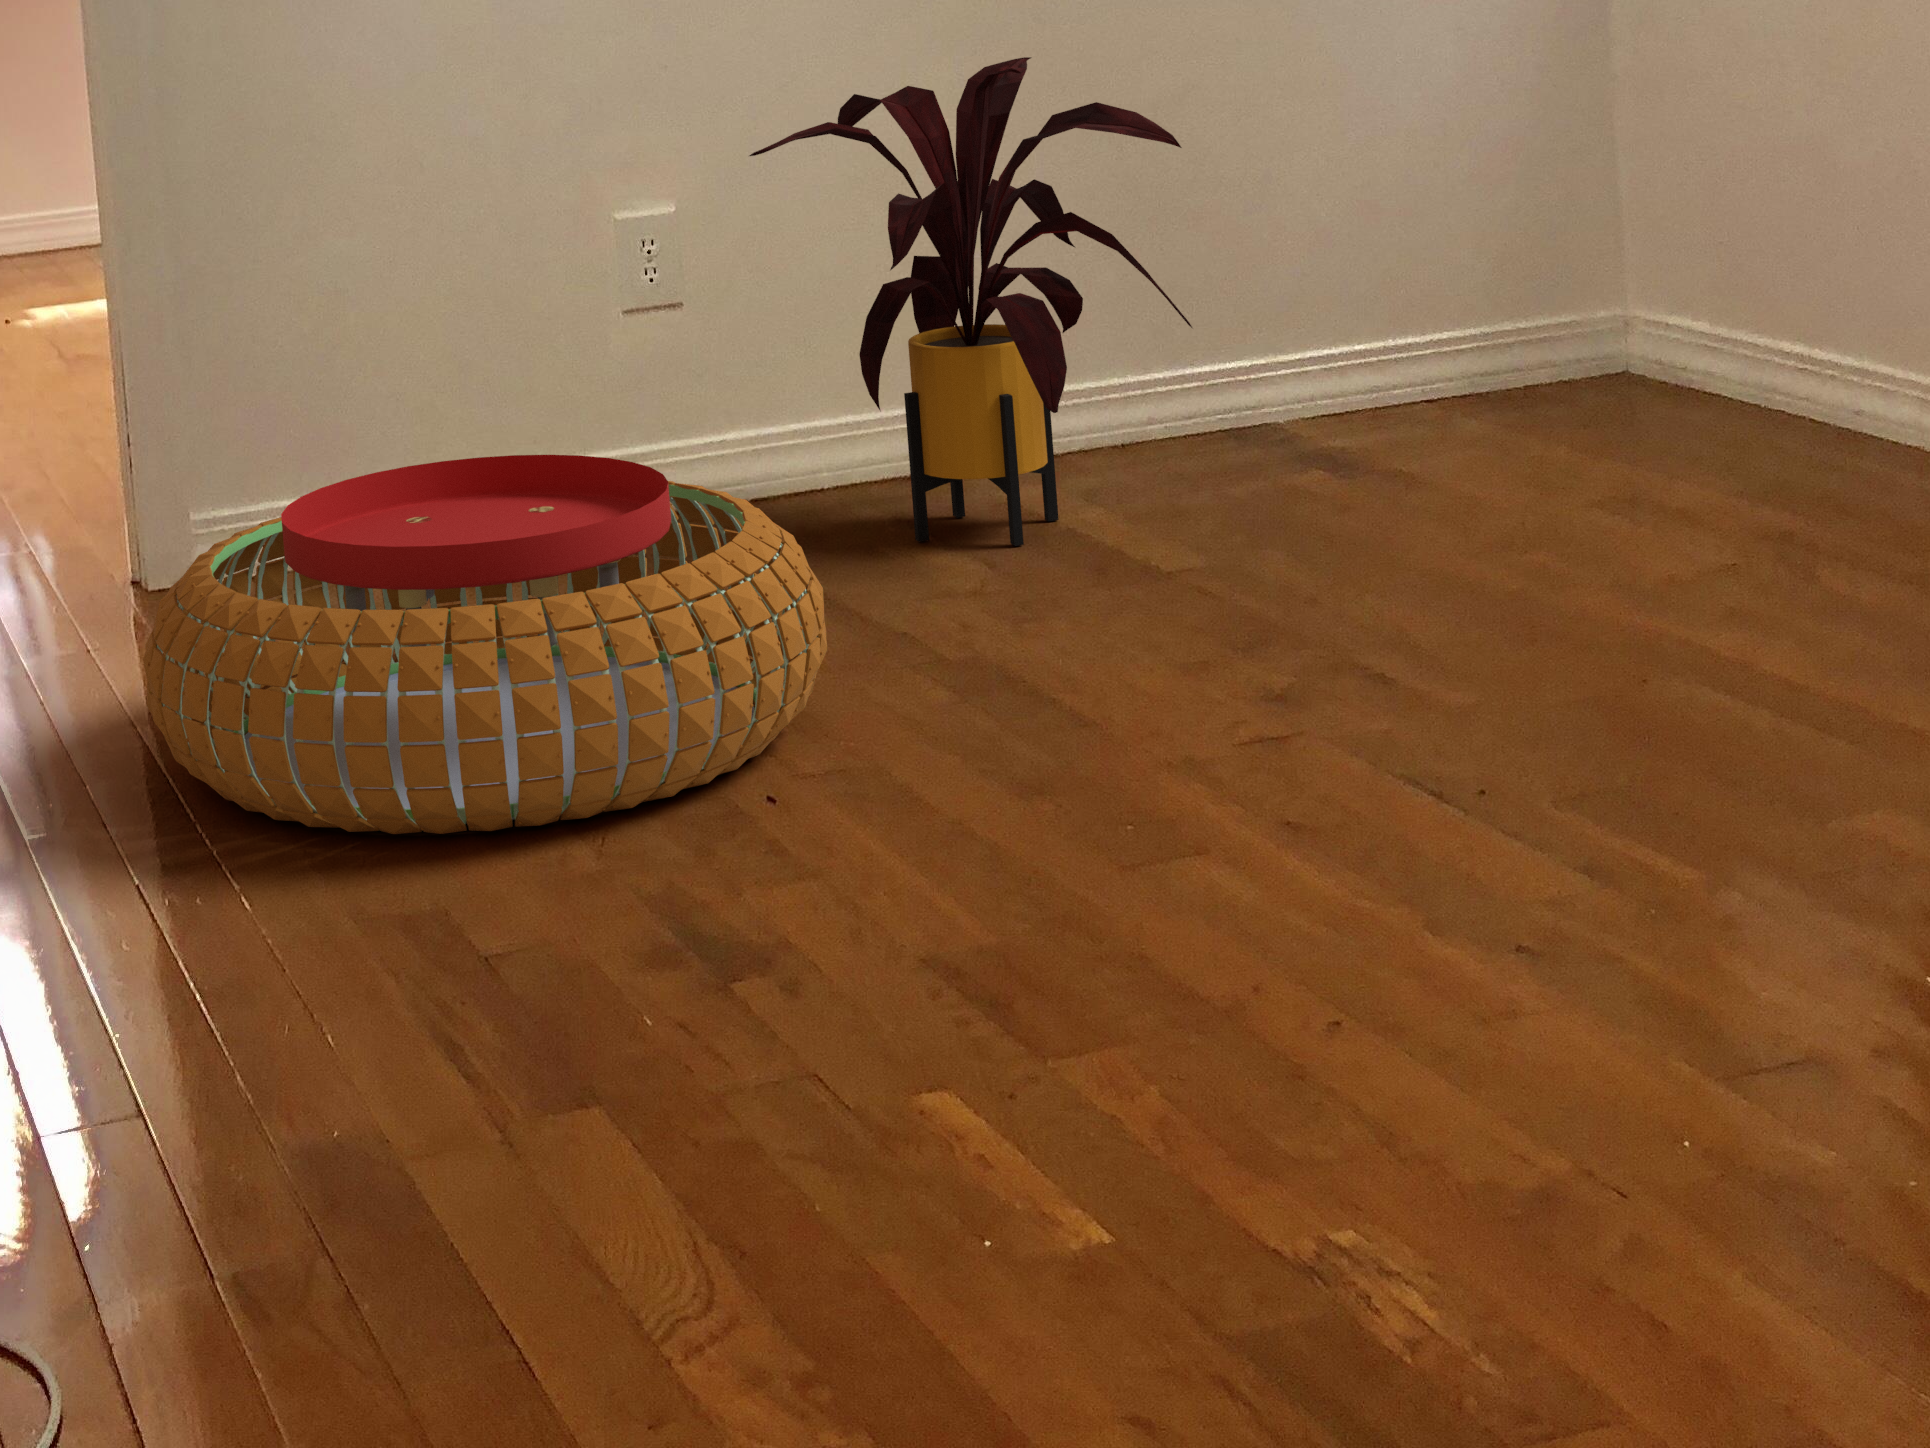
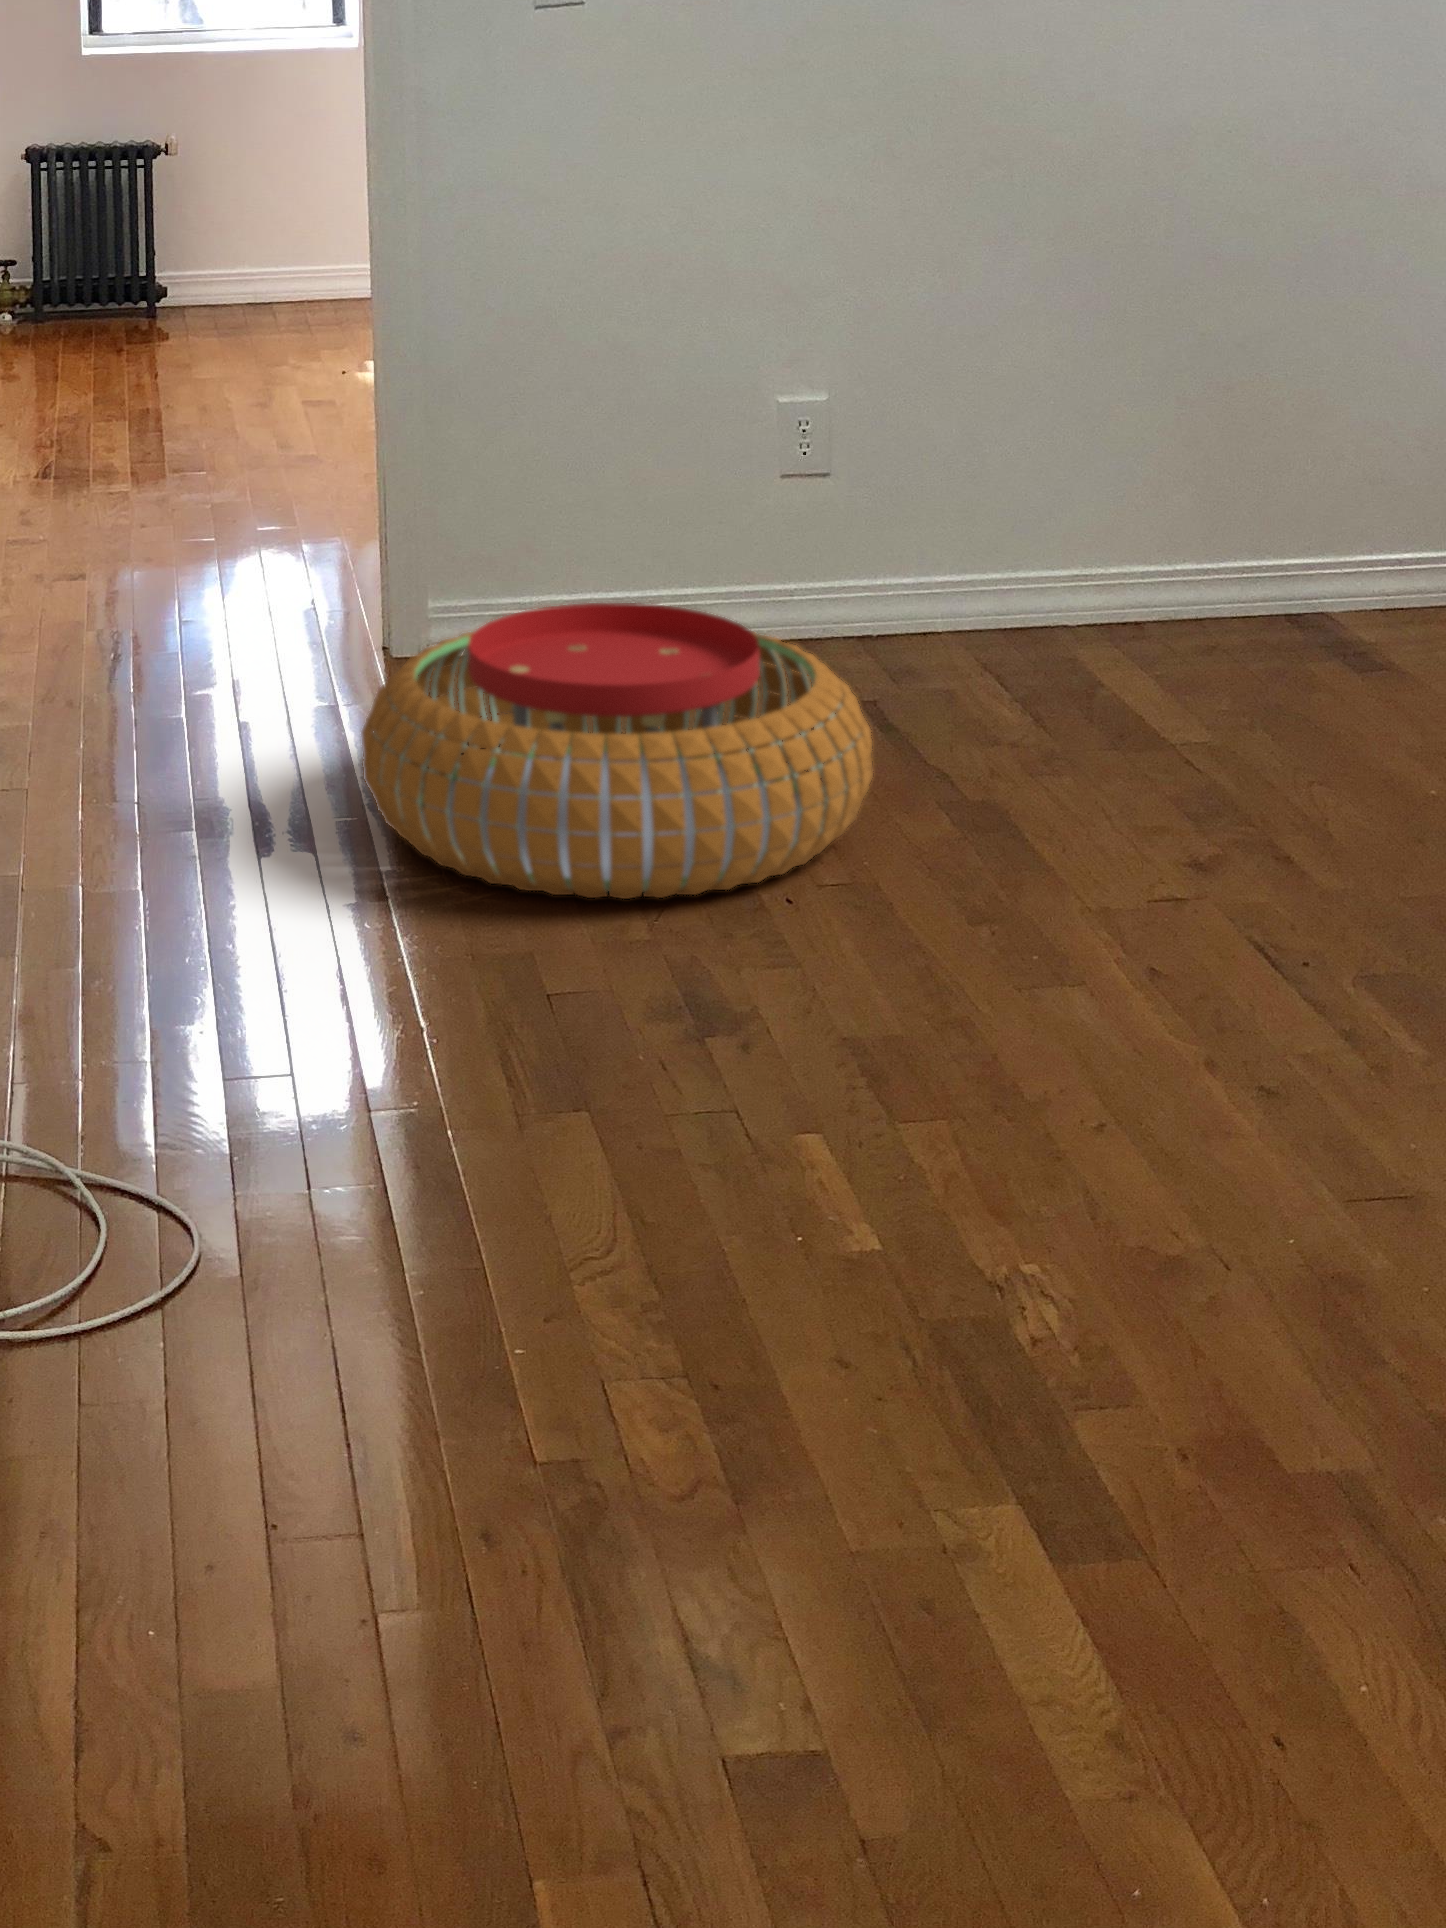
house plant: present [749,57,1192,546] -> none [883,303,1234,706]

